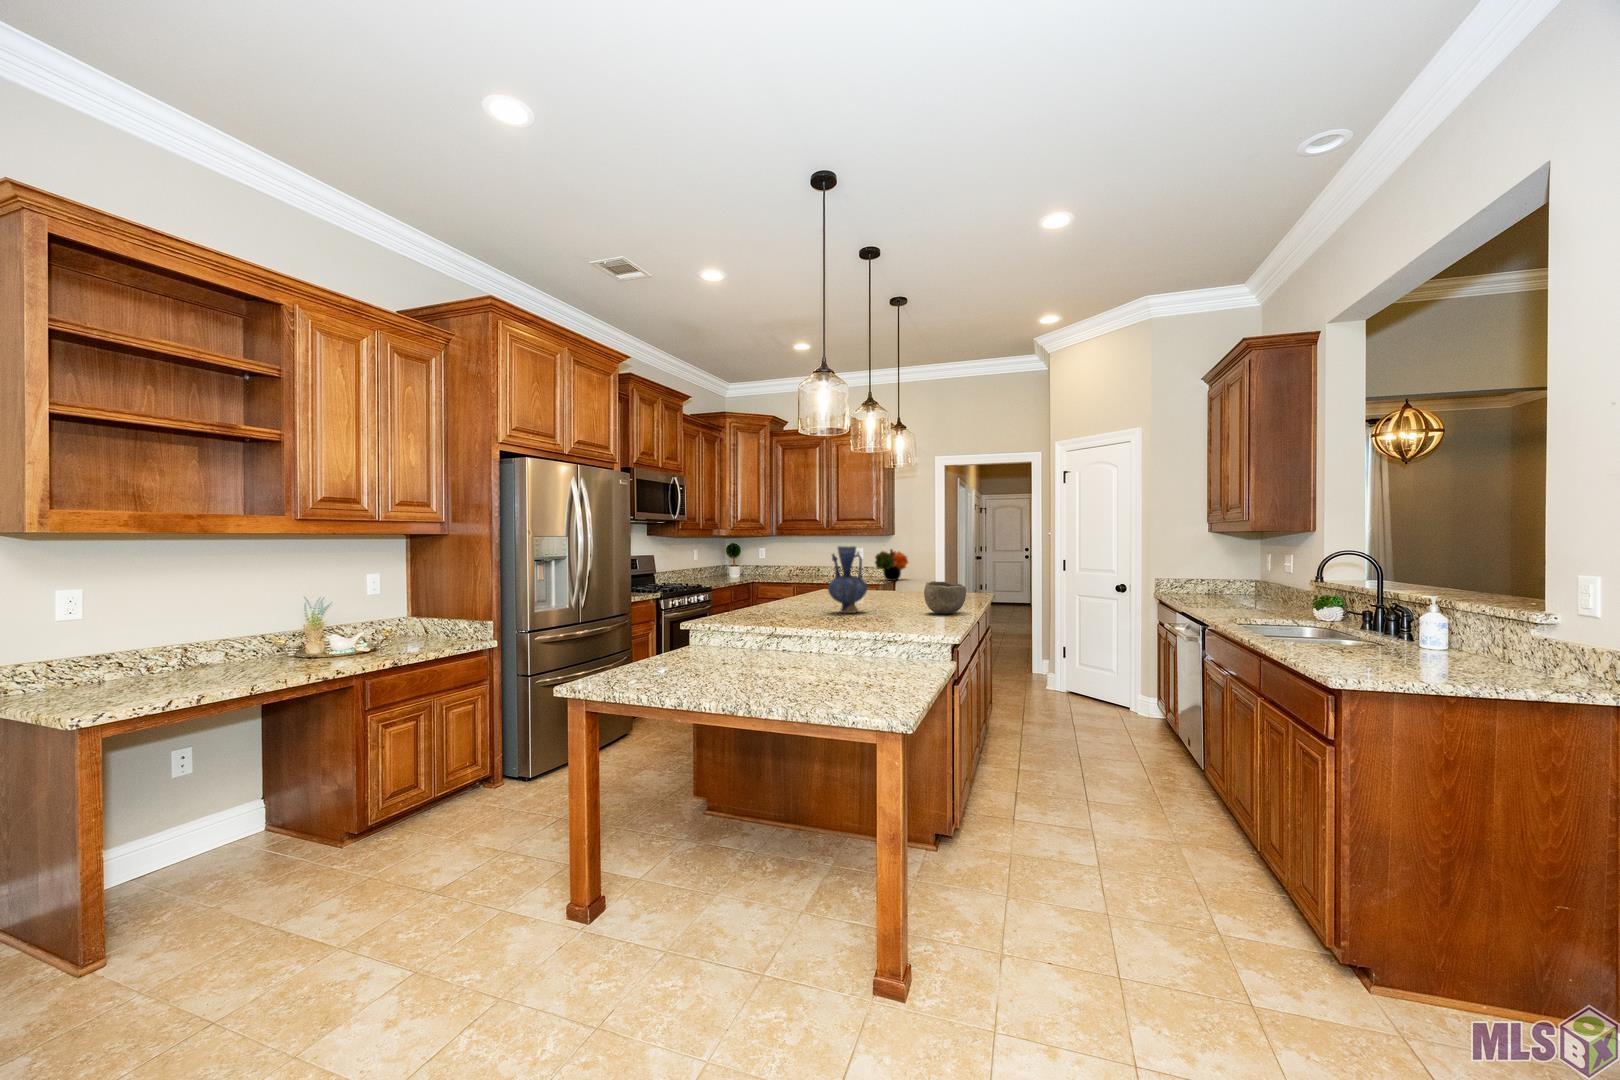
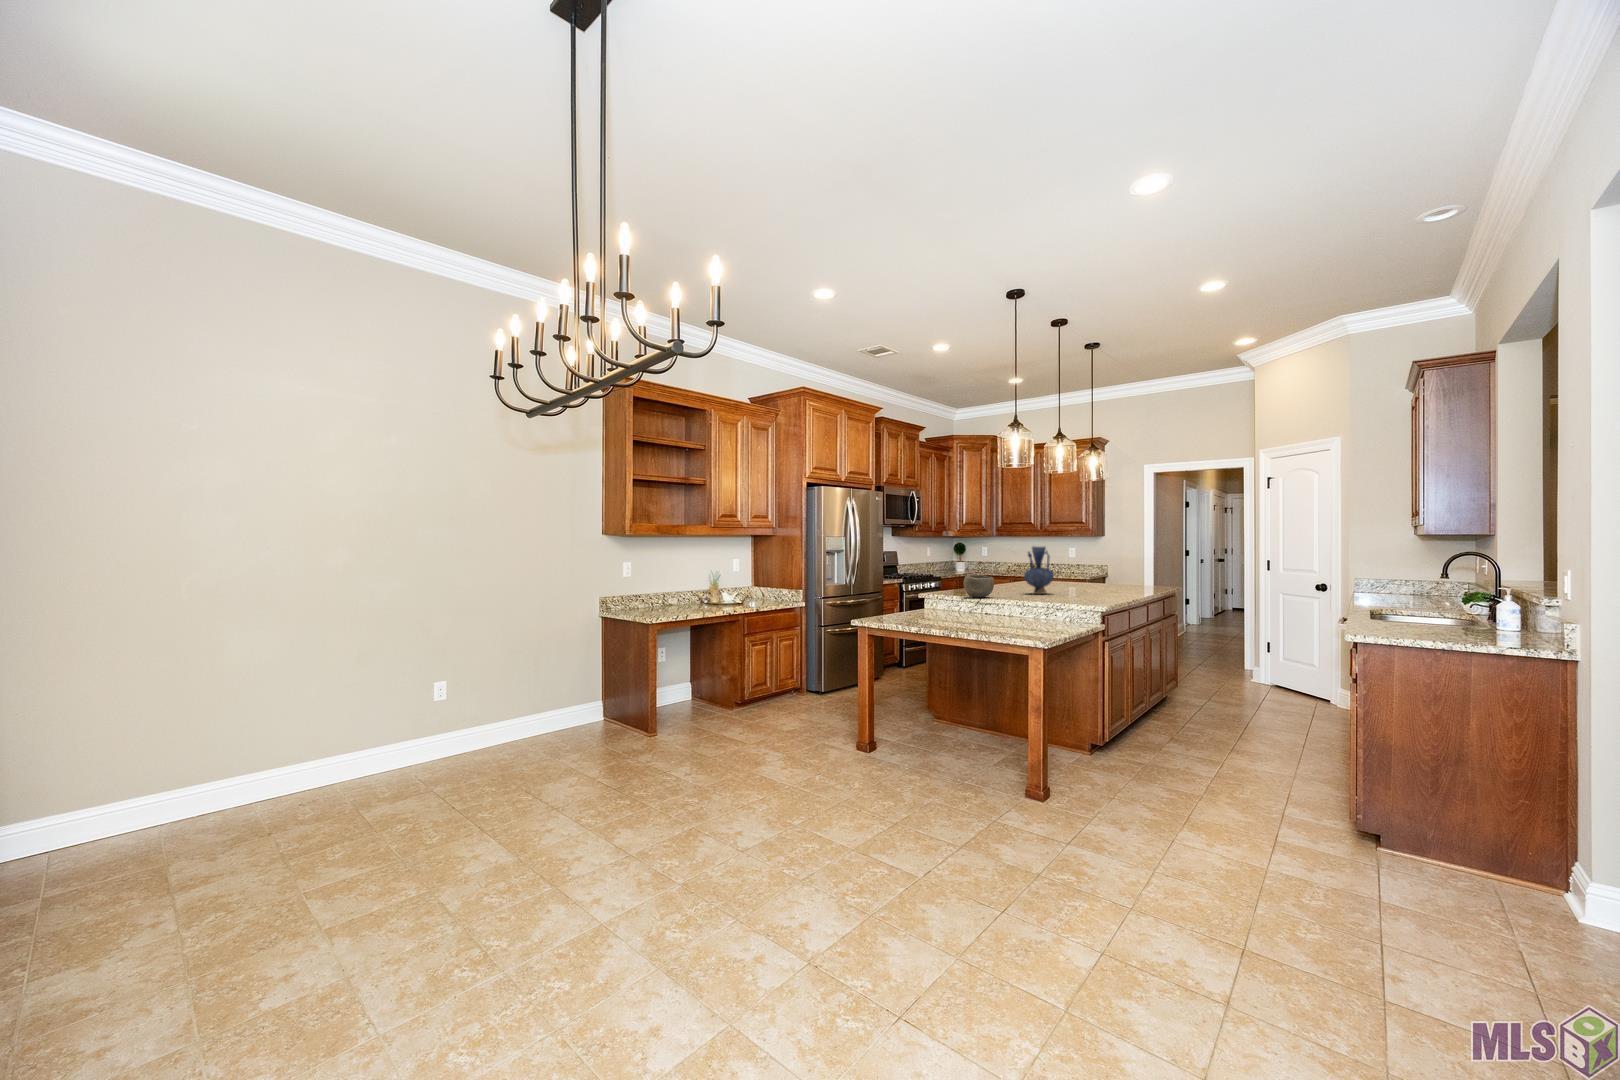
flower arrangement: present [875,549,908,581] -> none [1084,548,1119,576]
bowl: present [924,581,966,614] -> present [964,575,994,598]

